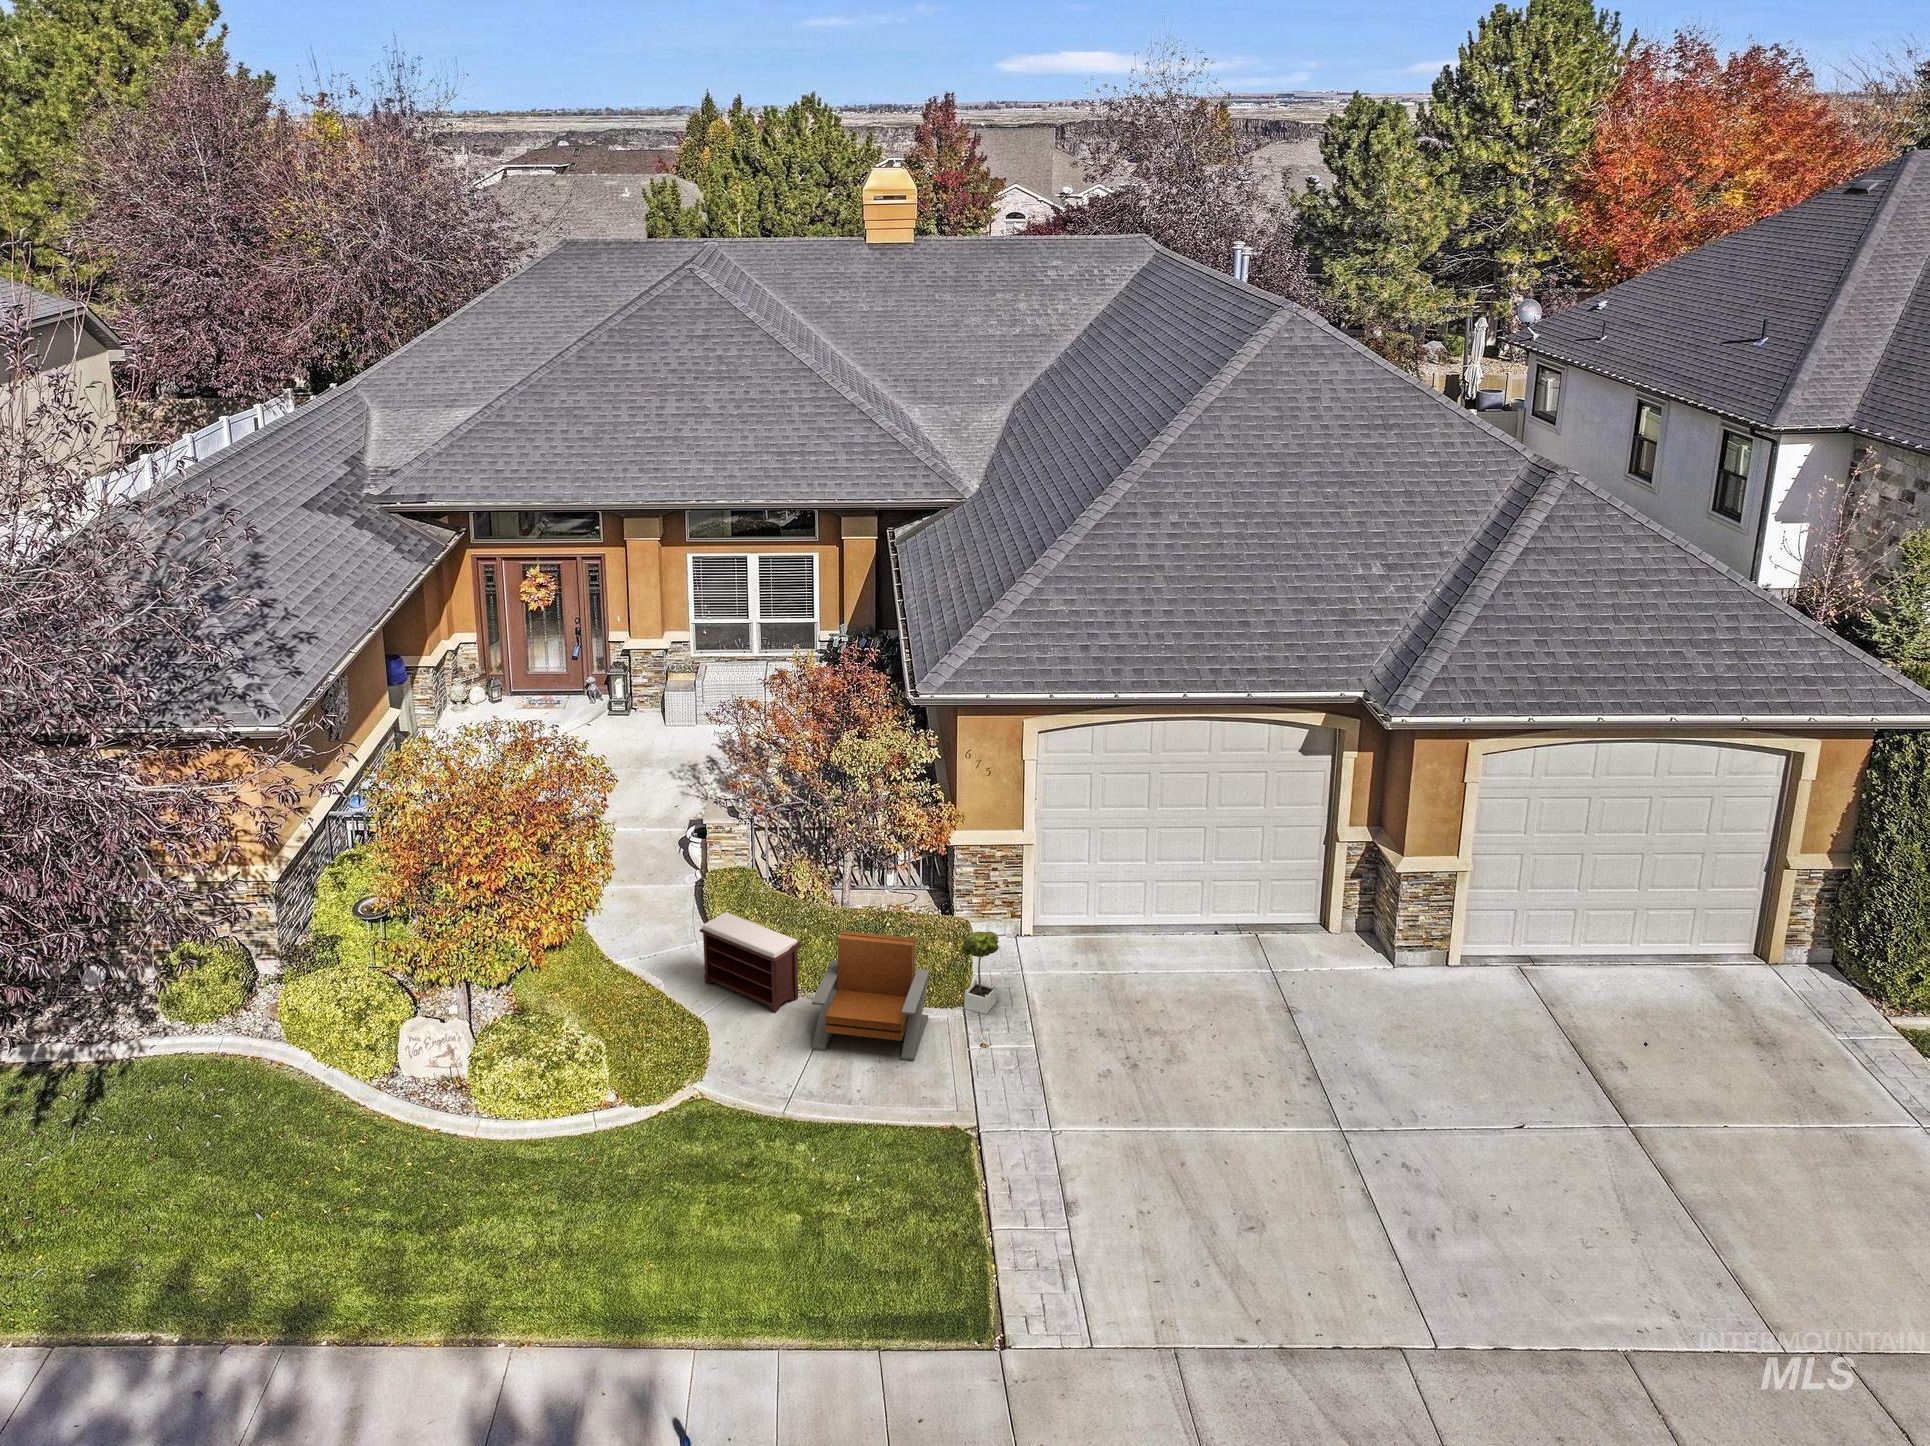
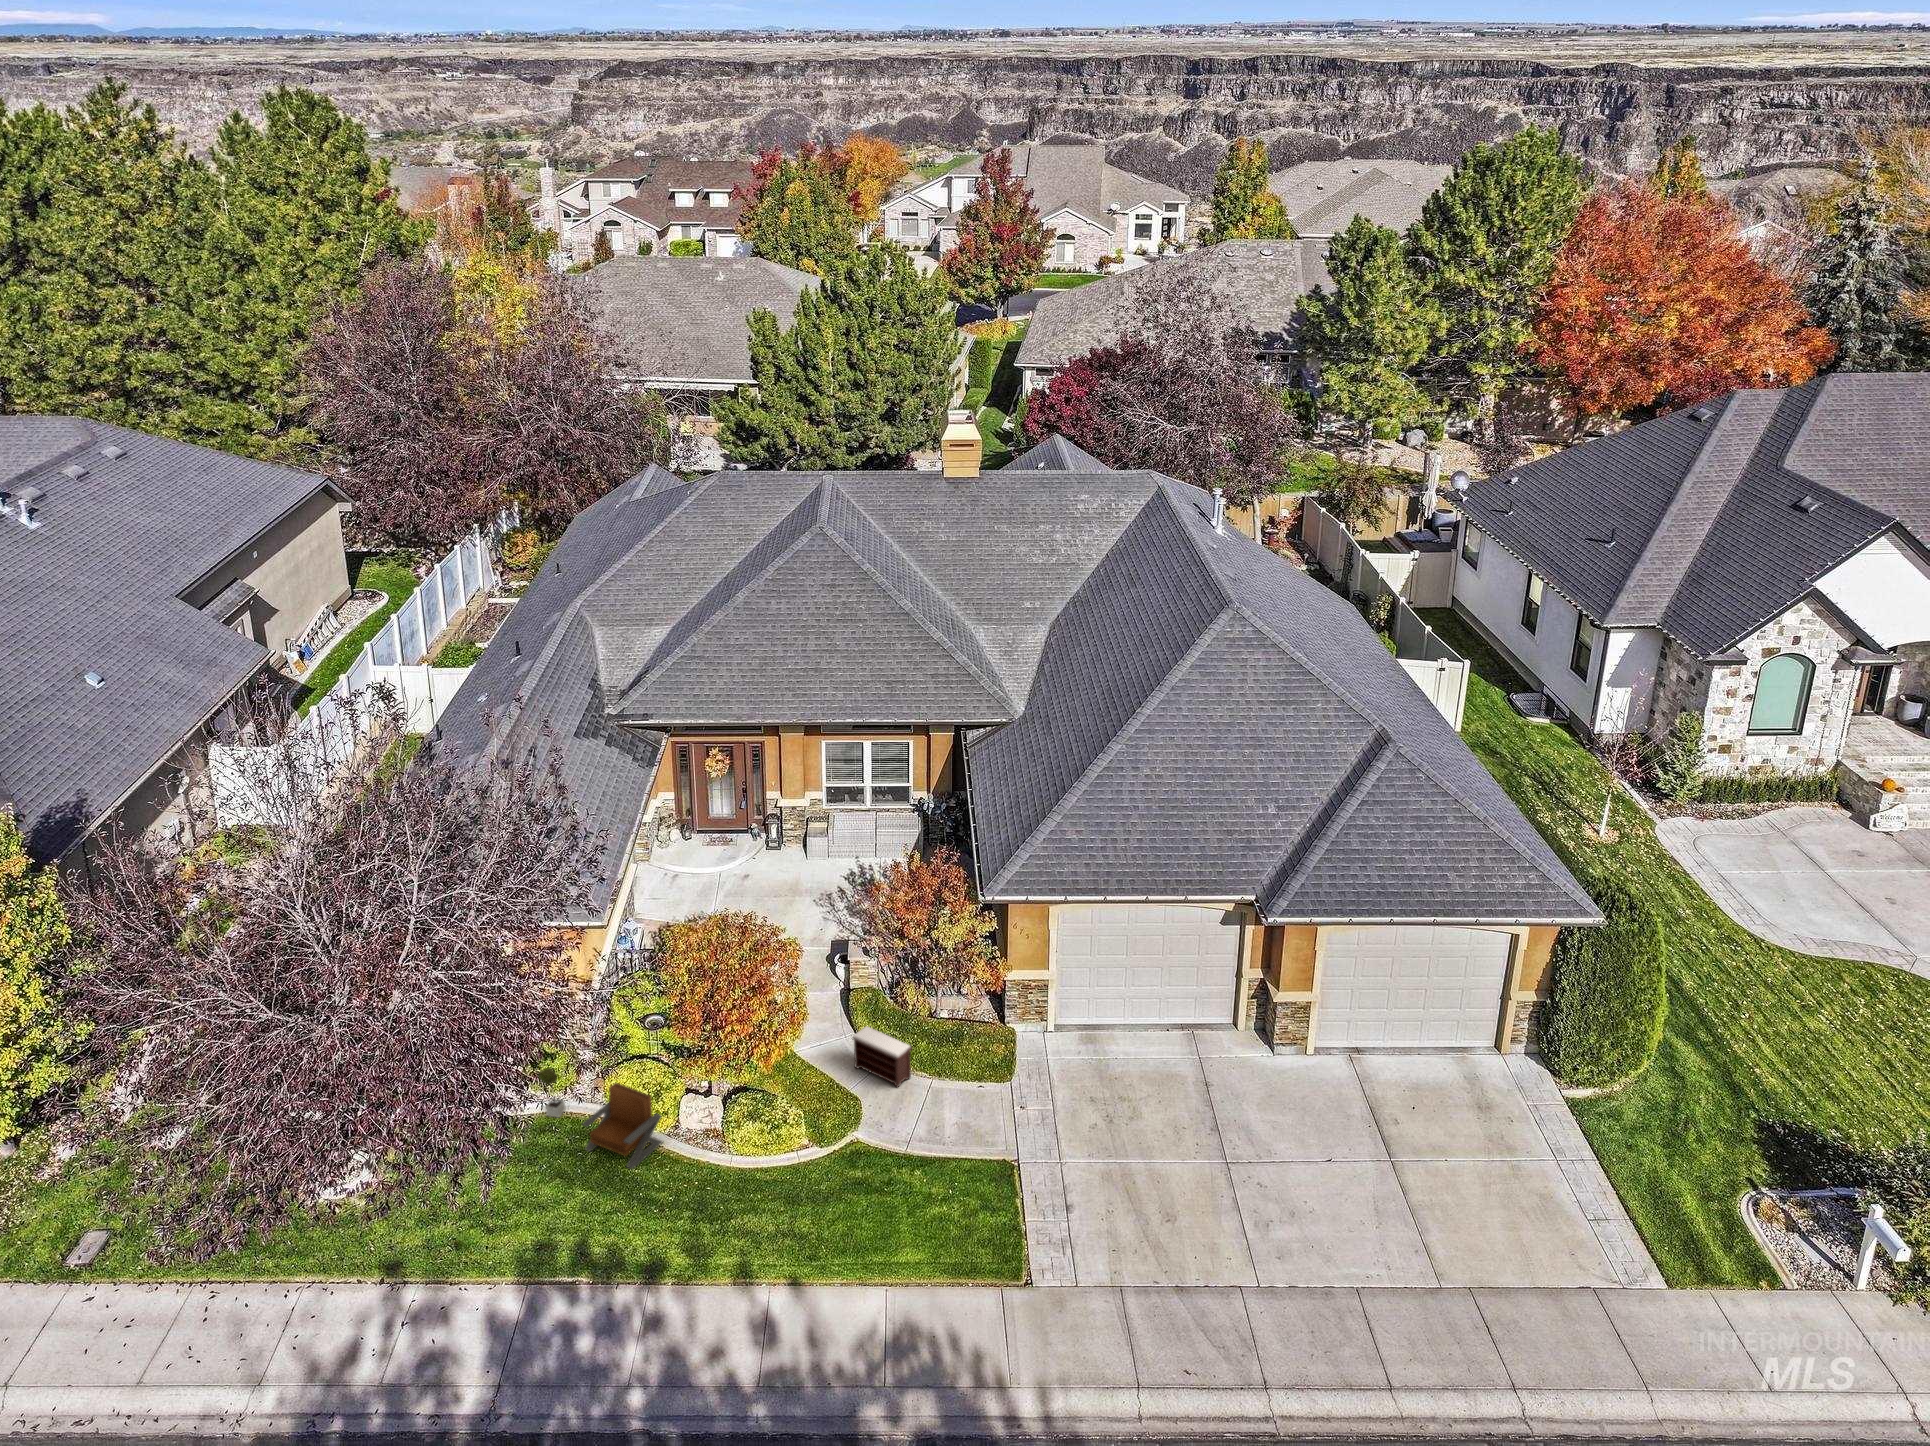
lounge chair: present [812,931,930,1061] -> present [582,1083,662,1169]
potted tree: present [961,931,999,1015] -> present [538,1067,565,1118]

